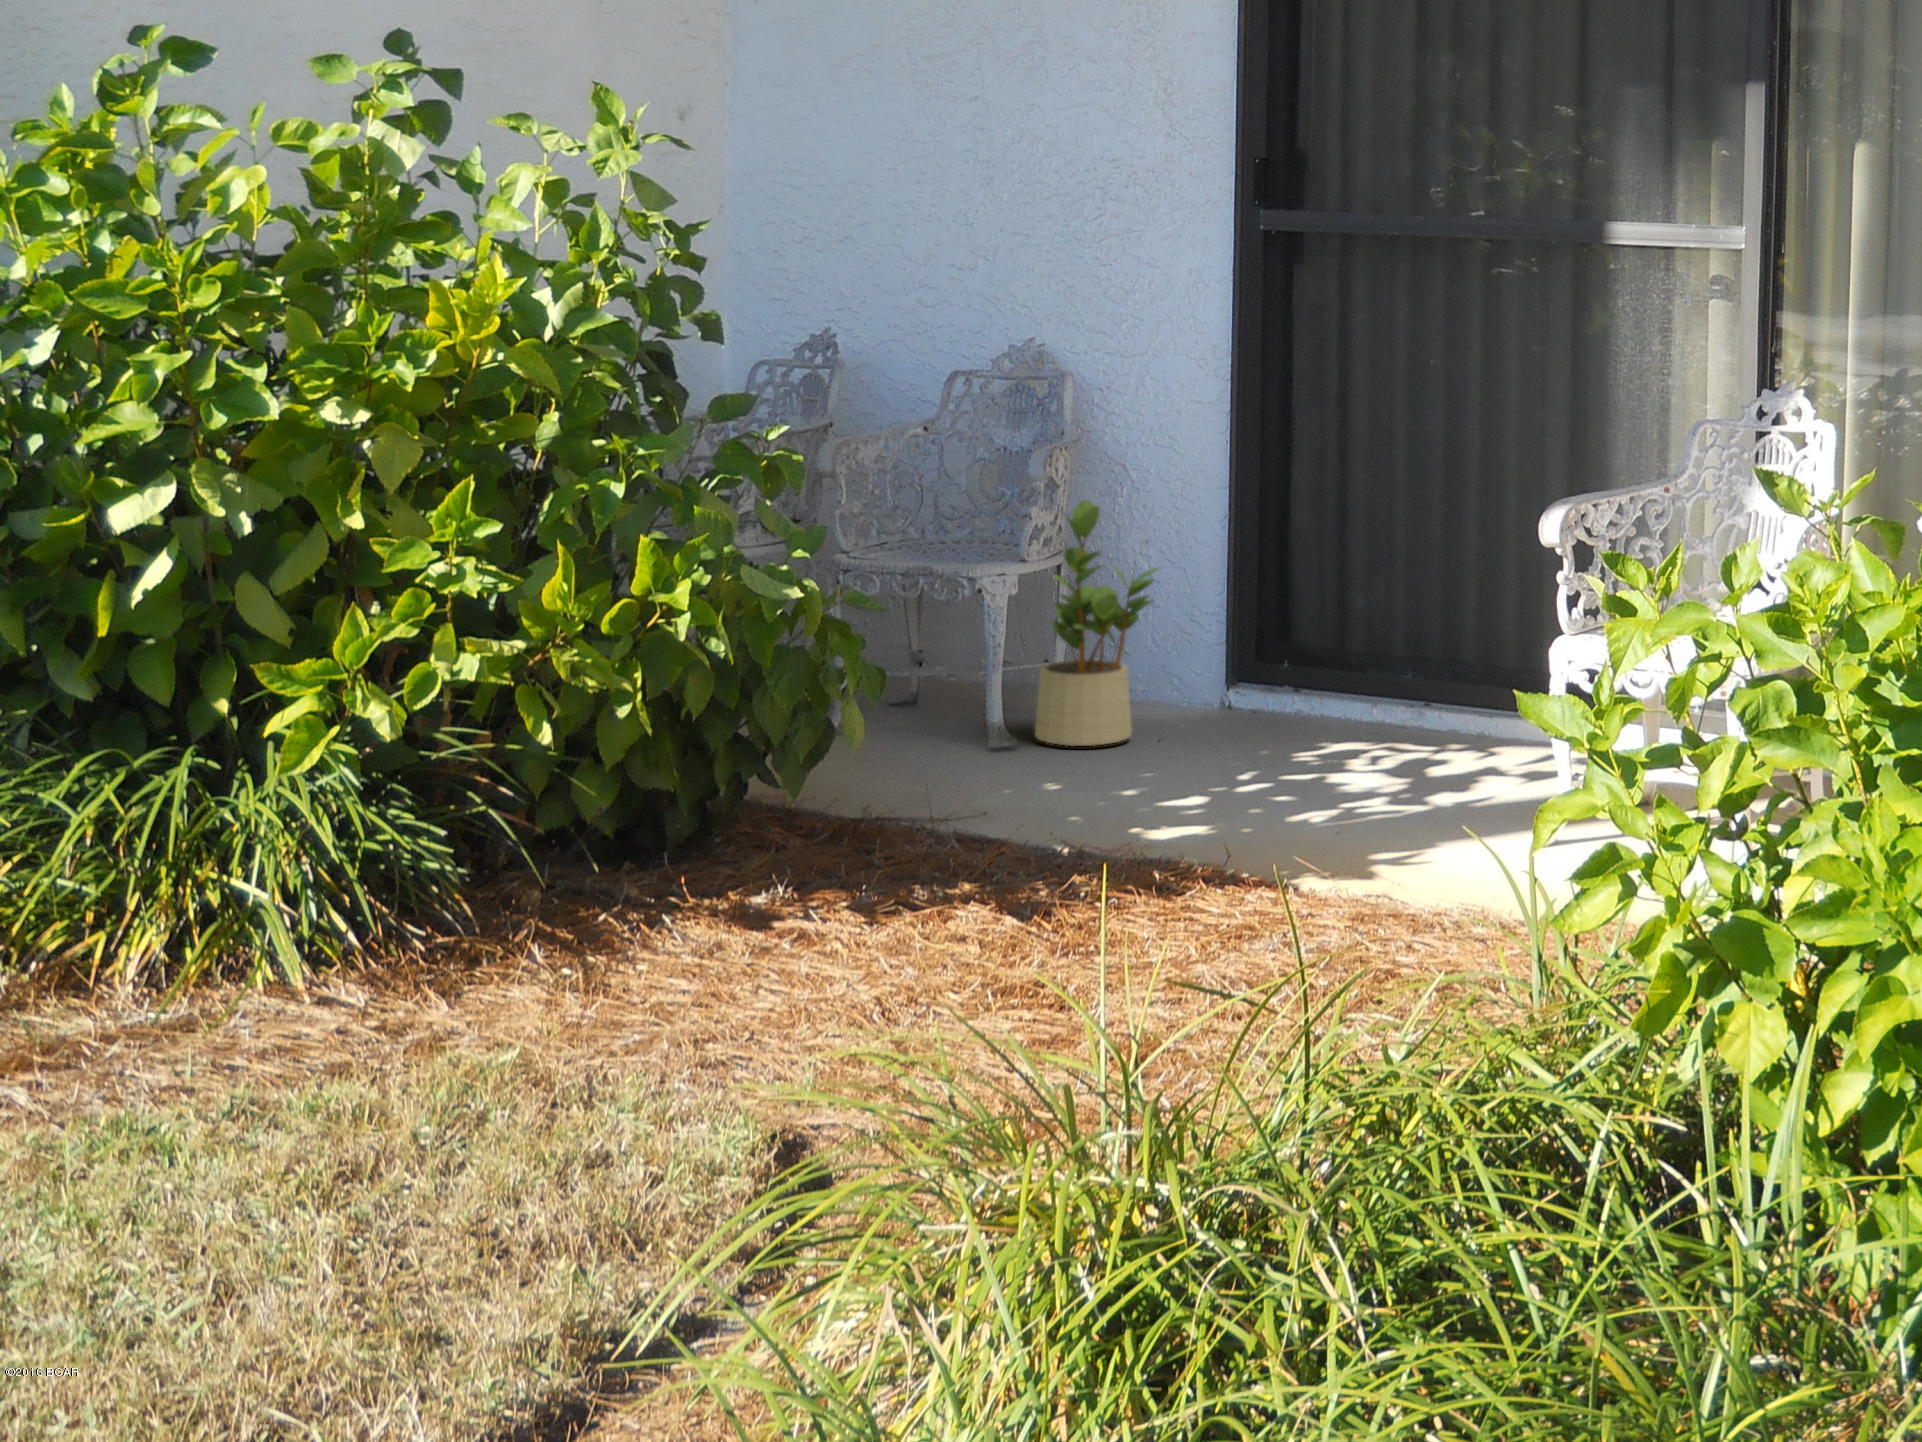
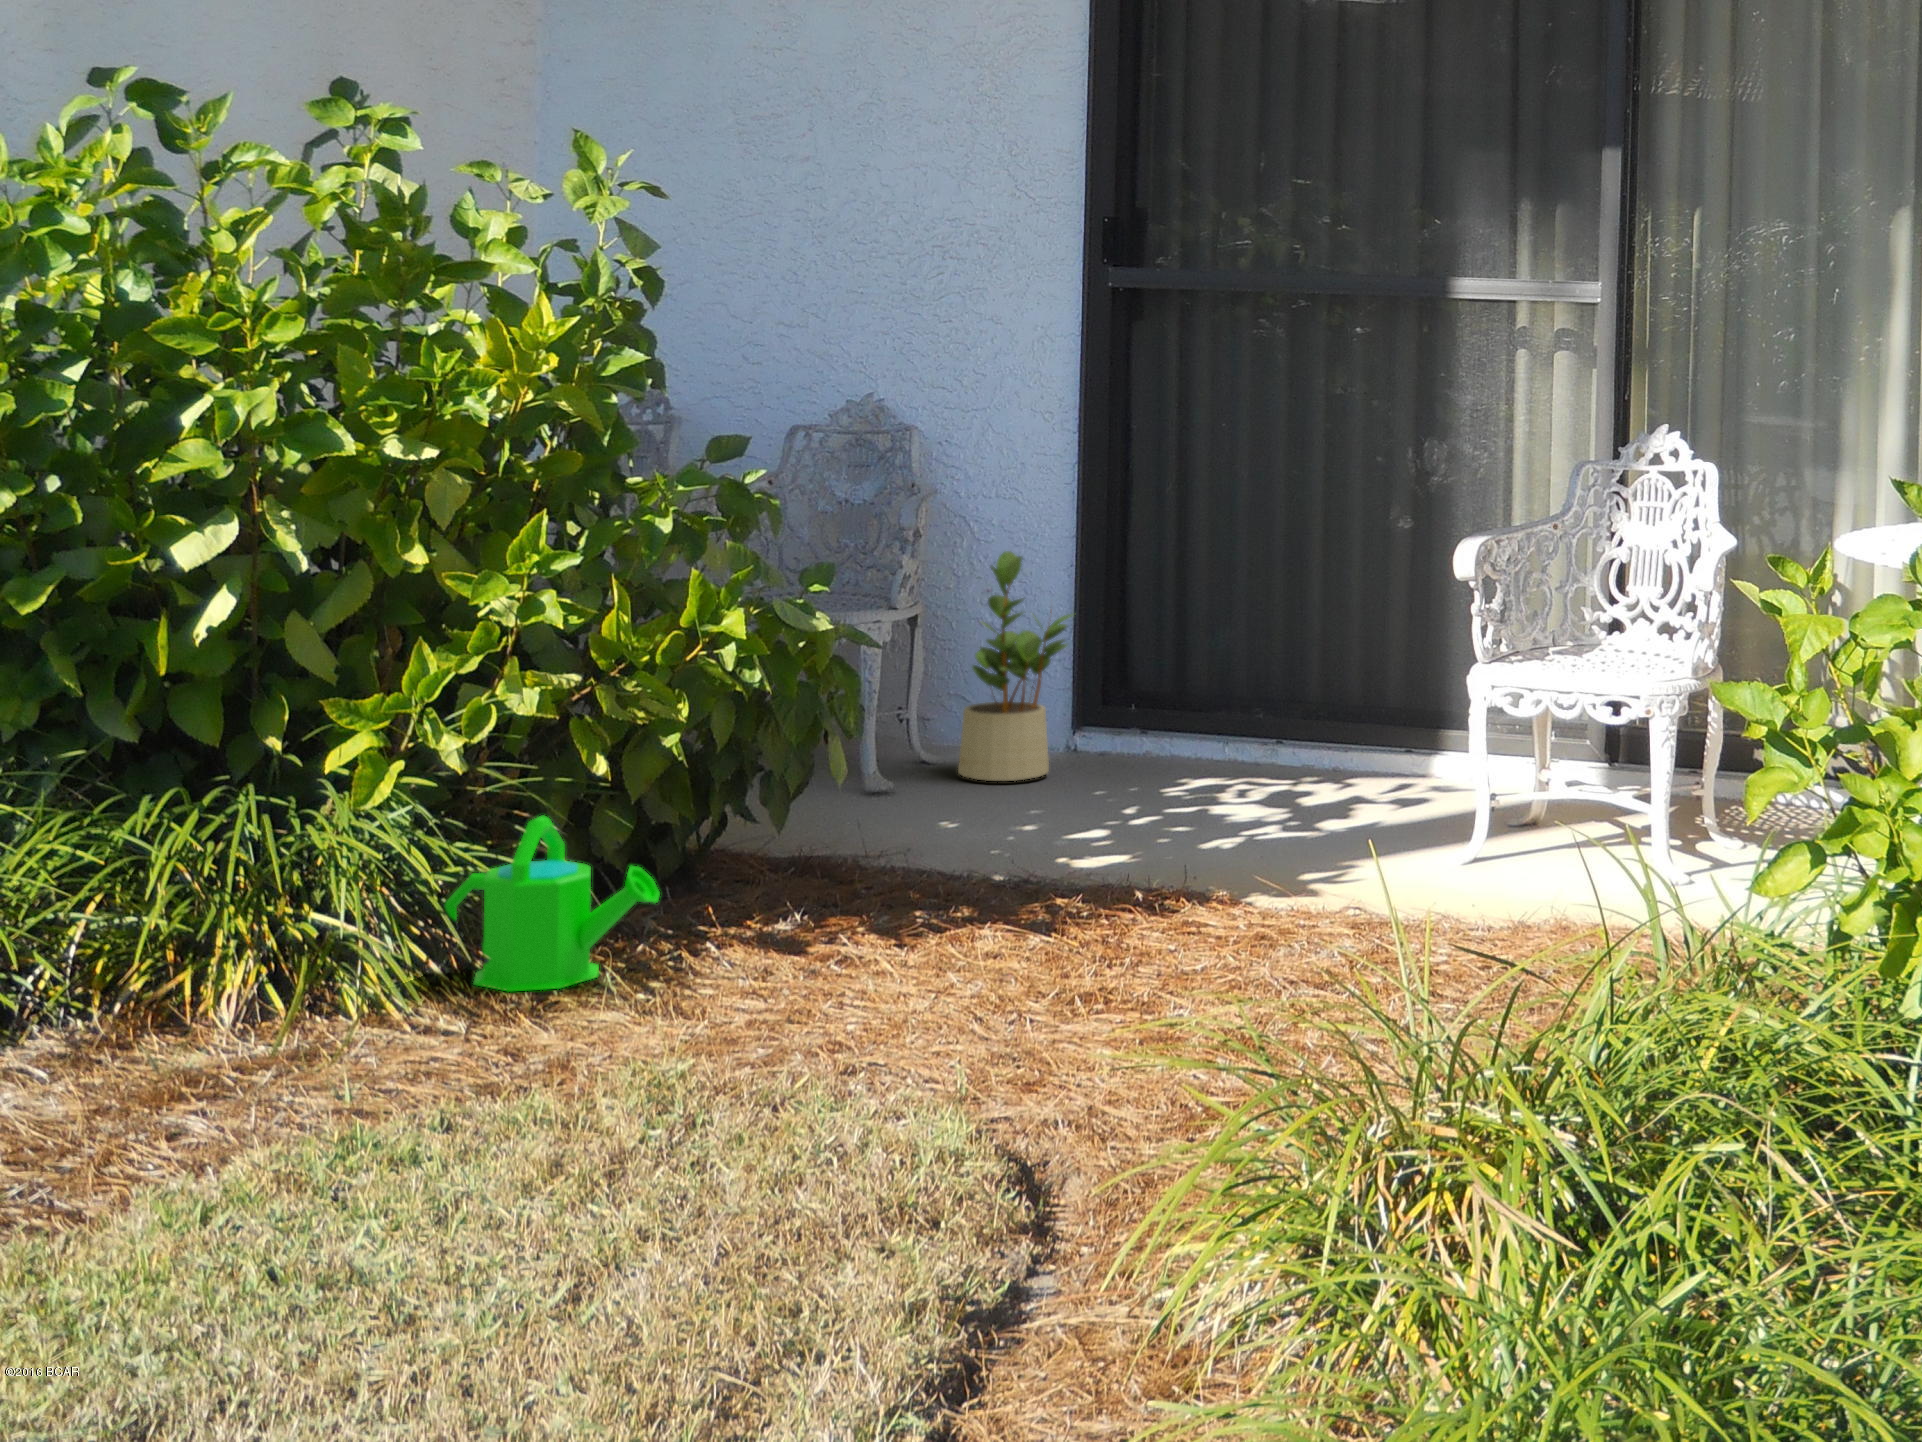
watering can: none [394,785,607,966] -> present [445,816,660,992]

